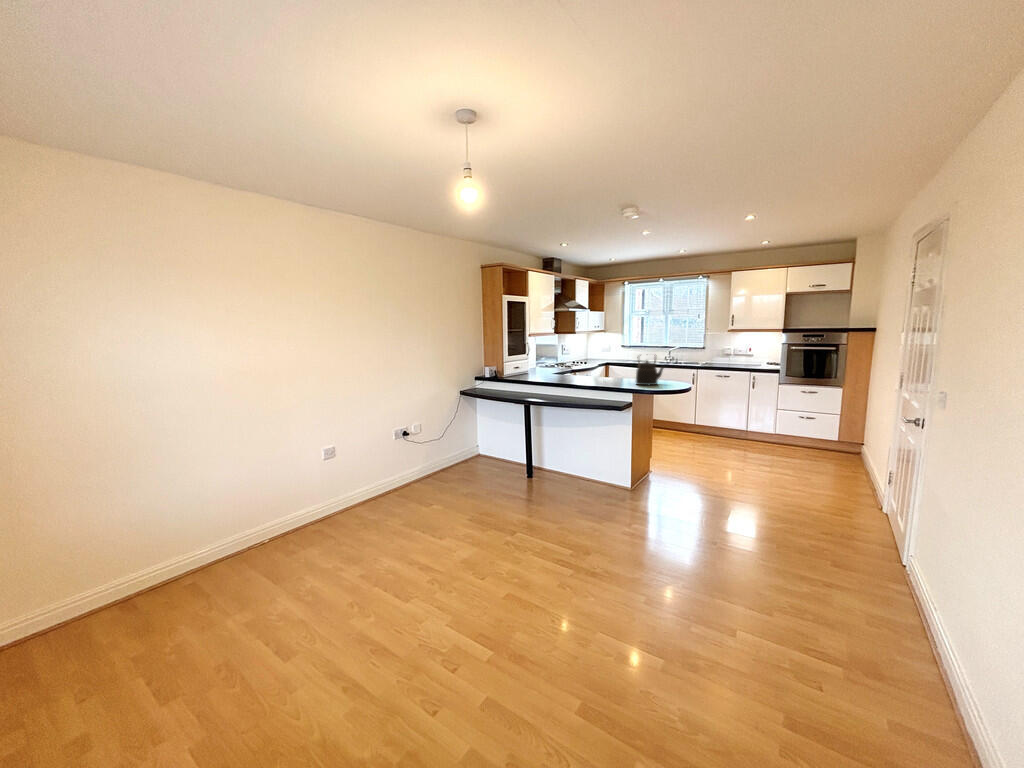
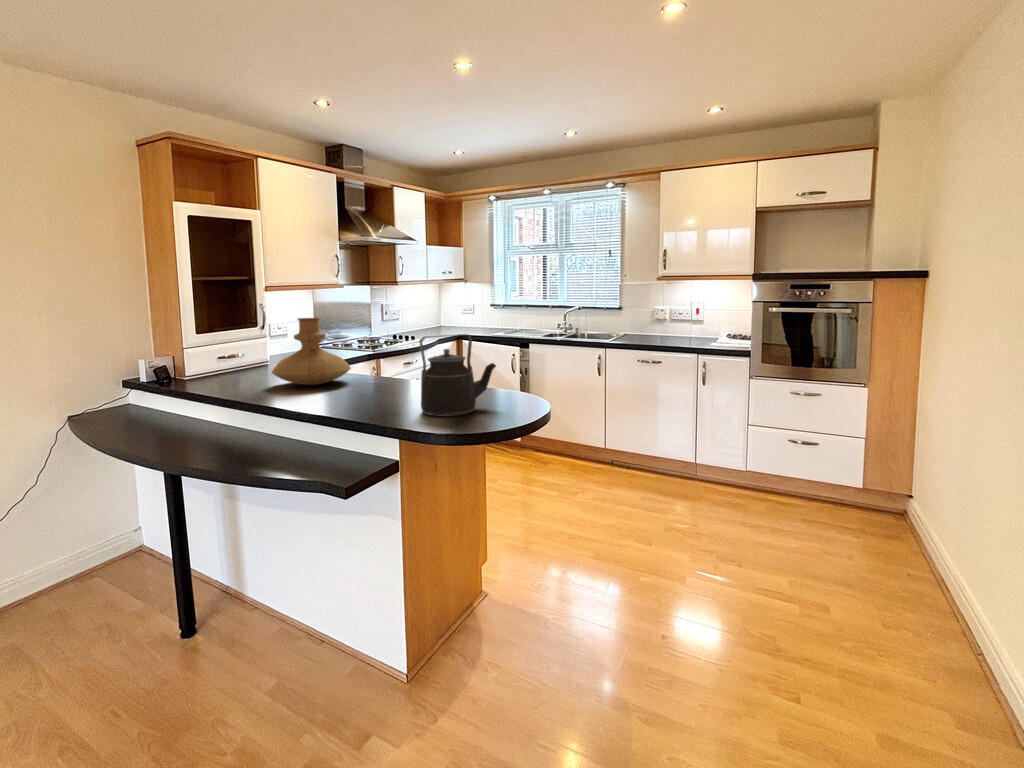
vase: none [554,348,587,377] -> present [272,318,351,385]

